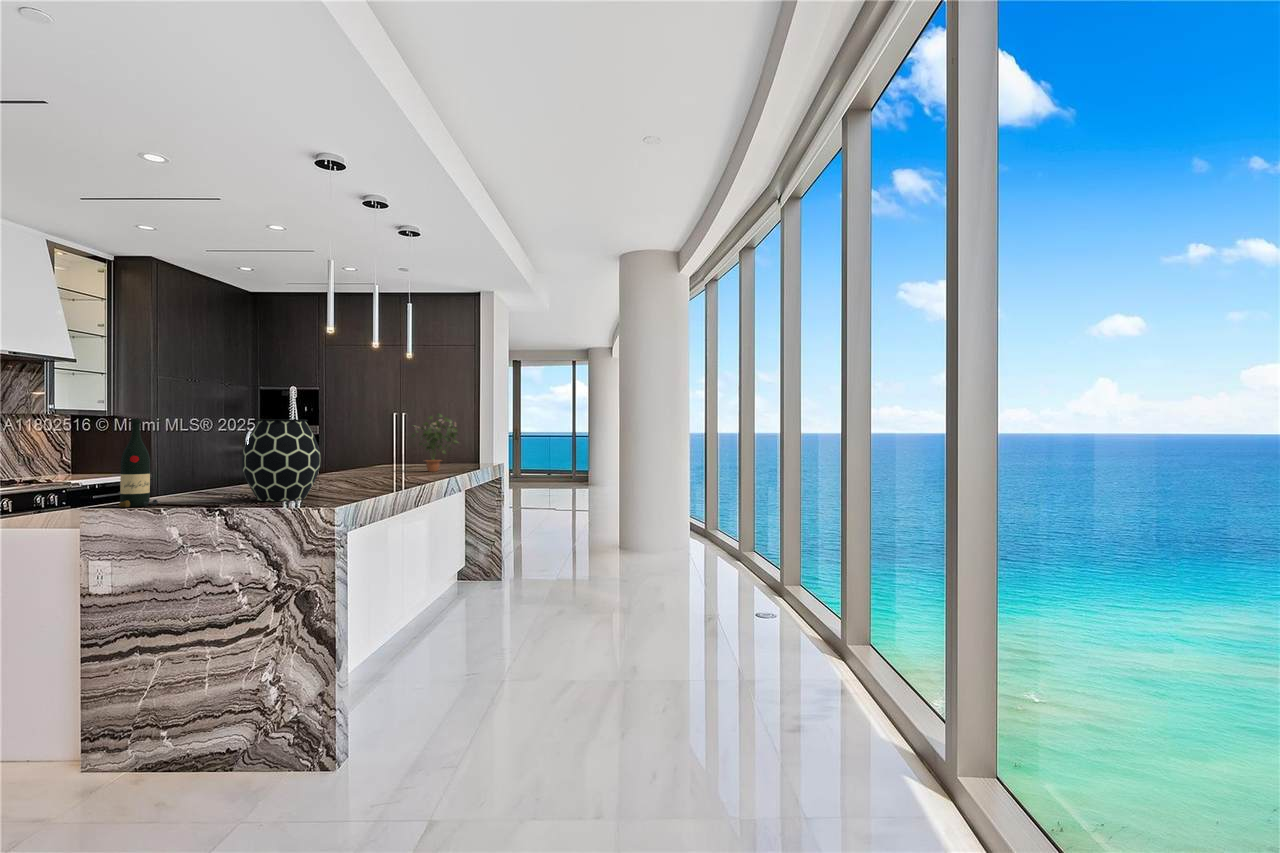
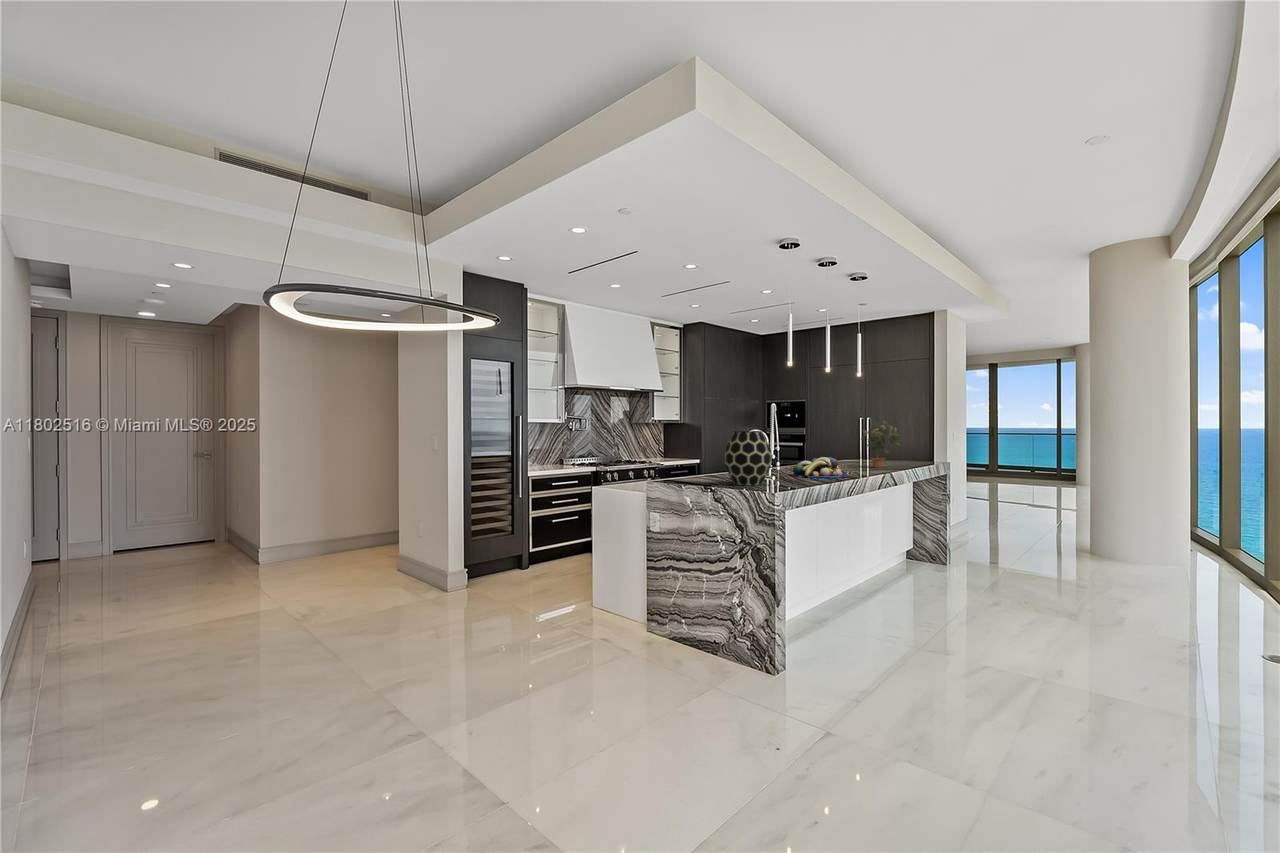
wine bottle: present [119,419,158,508] -> none [661,432,680,484]
fruit bowl: none [336,458,411,486] -> present [793,457,848,478]

